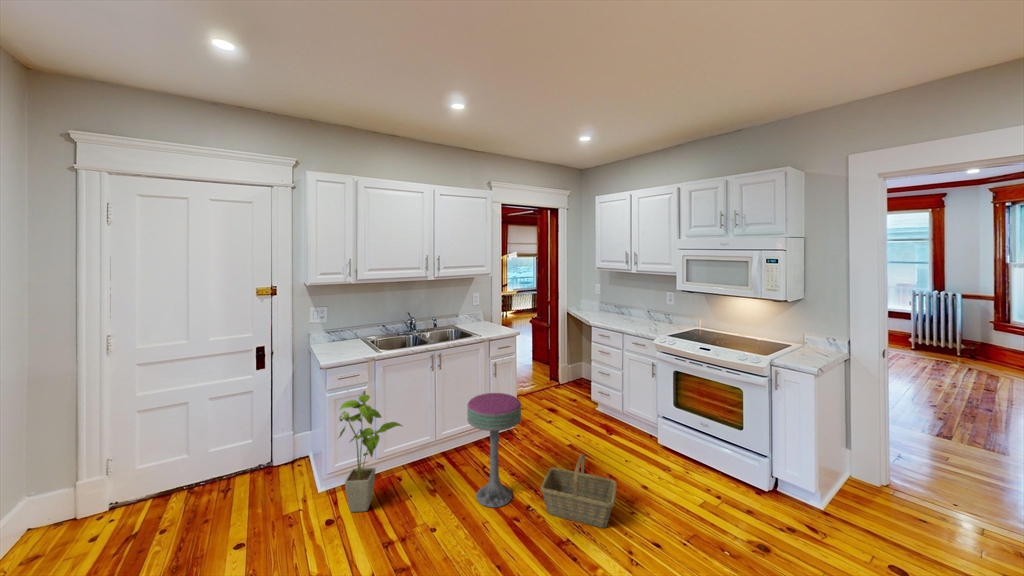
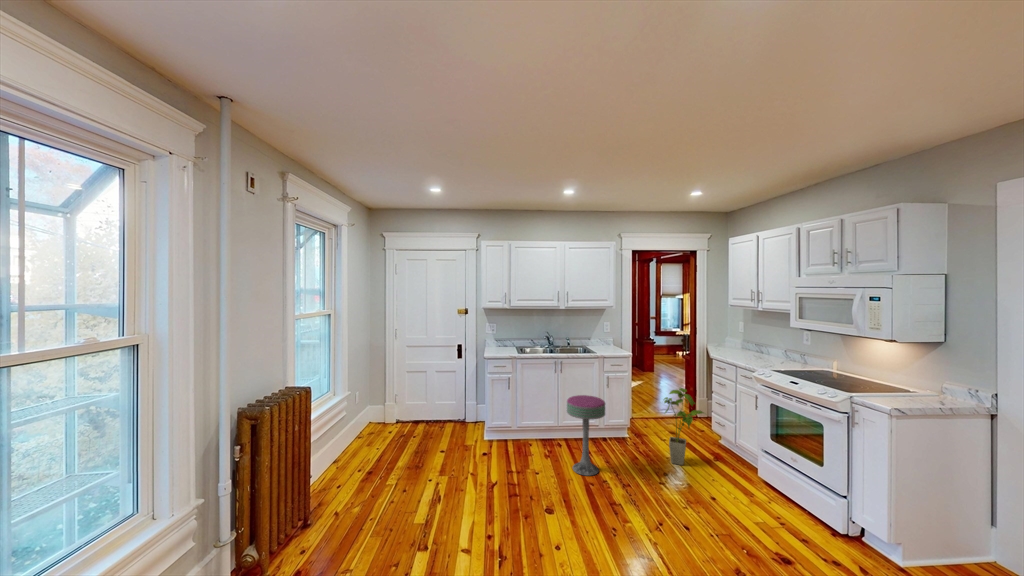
house plant: present [339,395,402,512] -> present [664,388,704,465]
basket: present [541,454,617,528] -> none [611,451,674,508]

